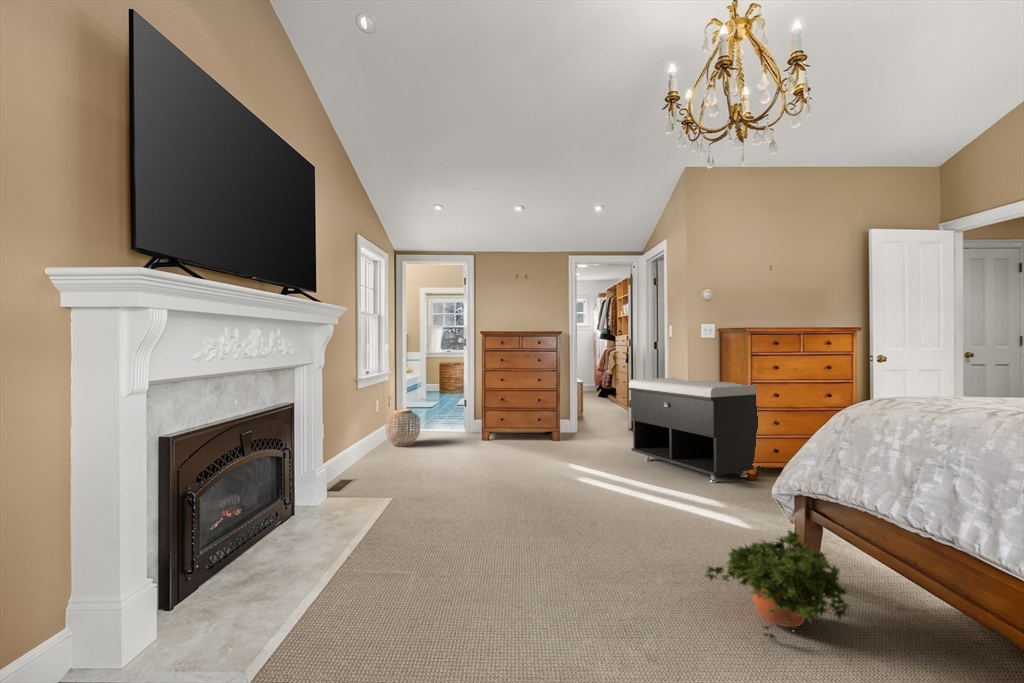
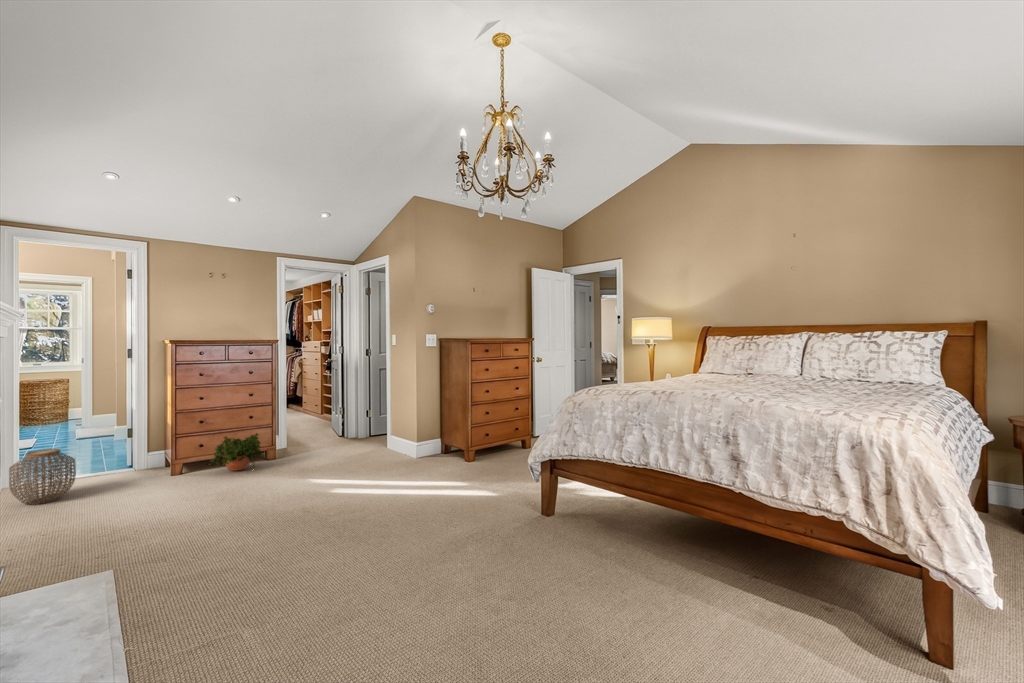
storage bench: present [629,378,764,483] -> none [364,383,479,469]
potted plant: present [706,531,850,640] -> present [210,433,263,470]

